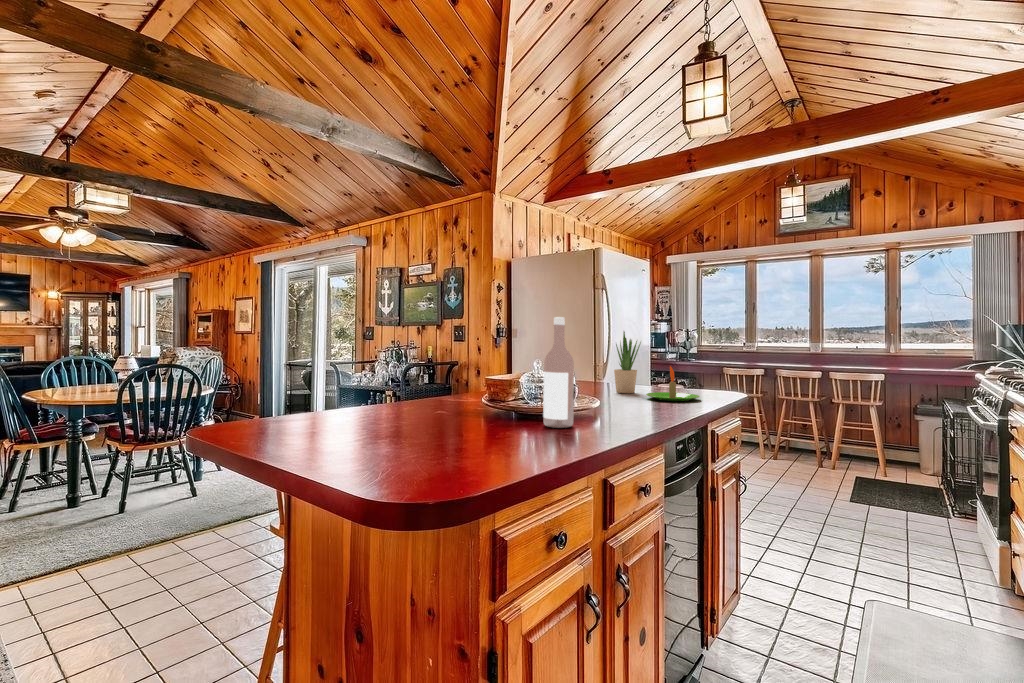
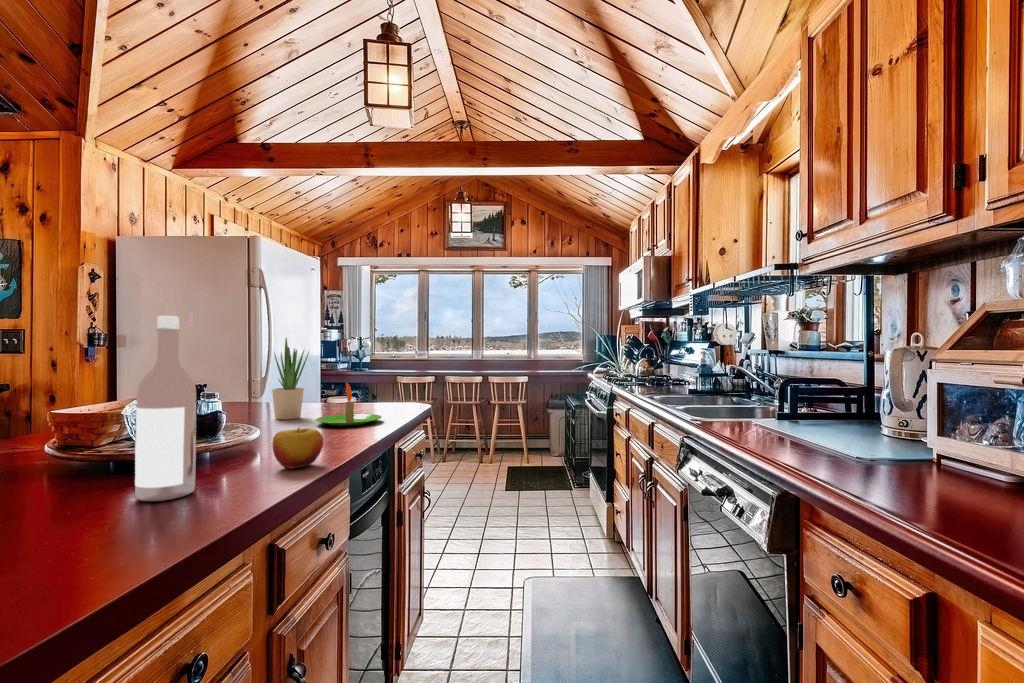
apple: none [617,393,651,422] -> present [272,428,323,469]

